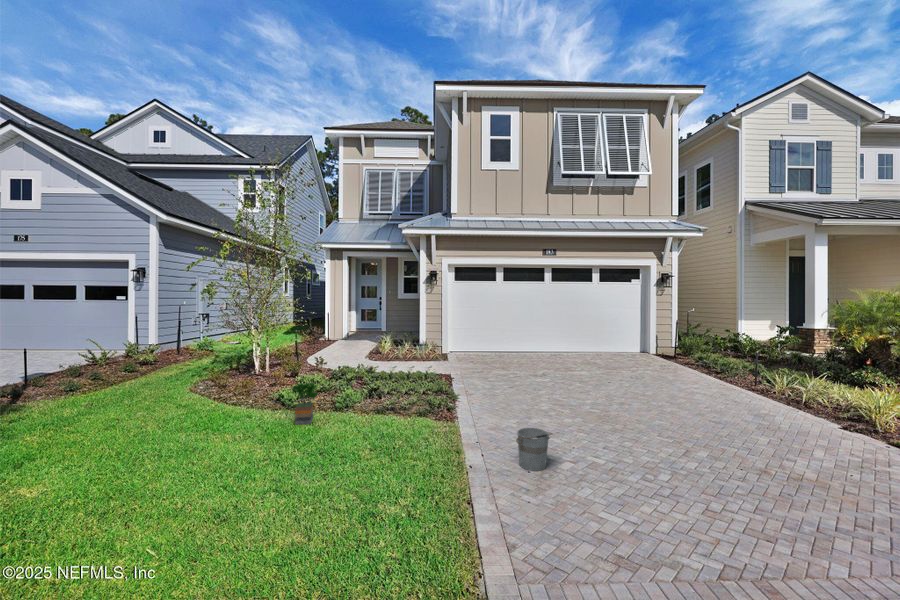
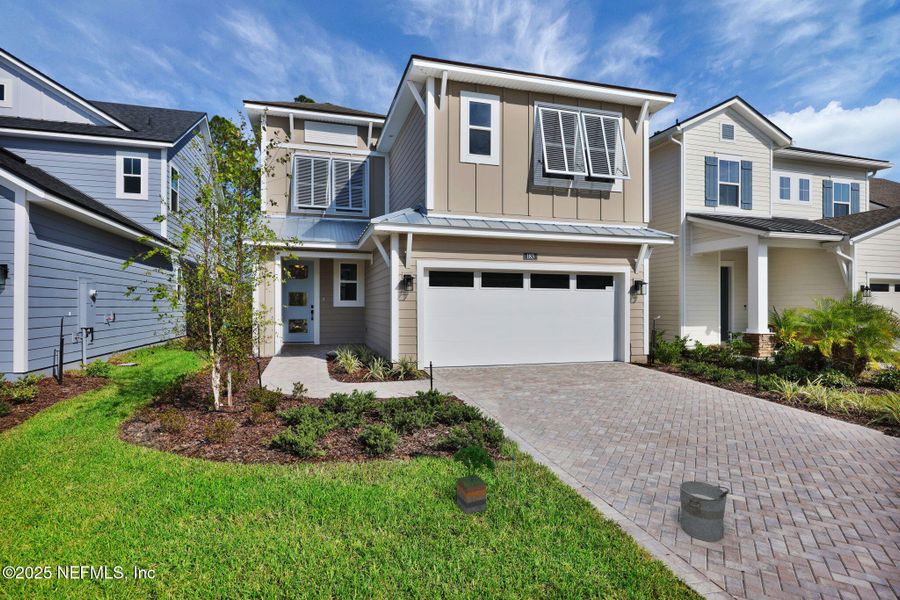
potted tree: present [292,383,318,425] -> present [453,445,496,514]

